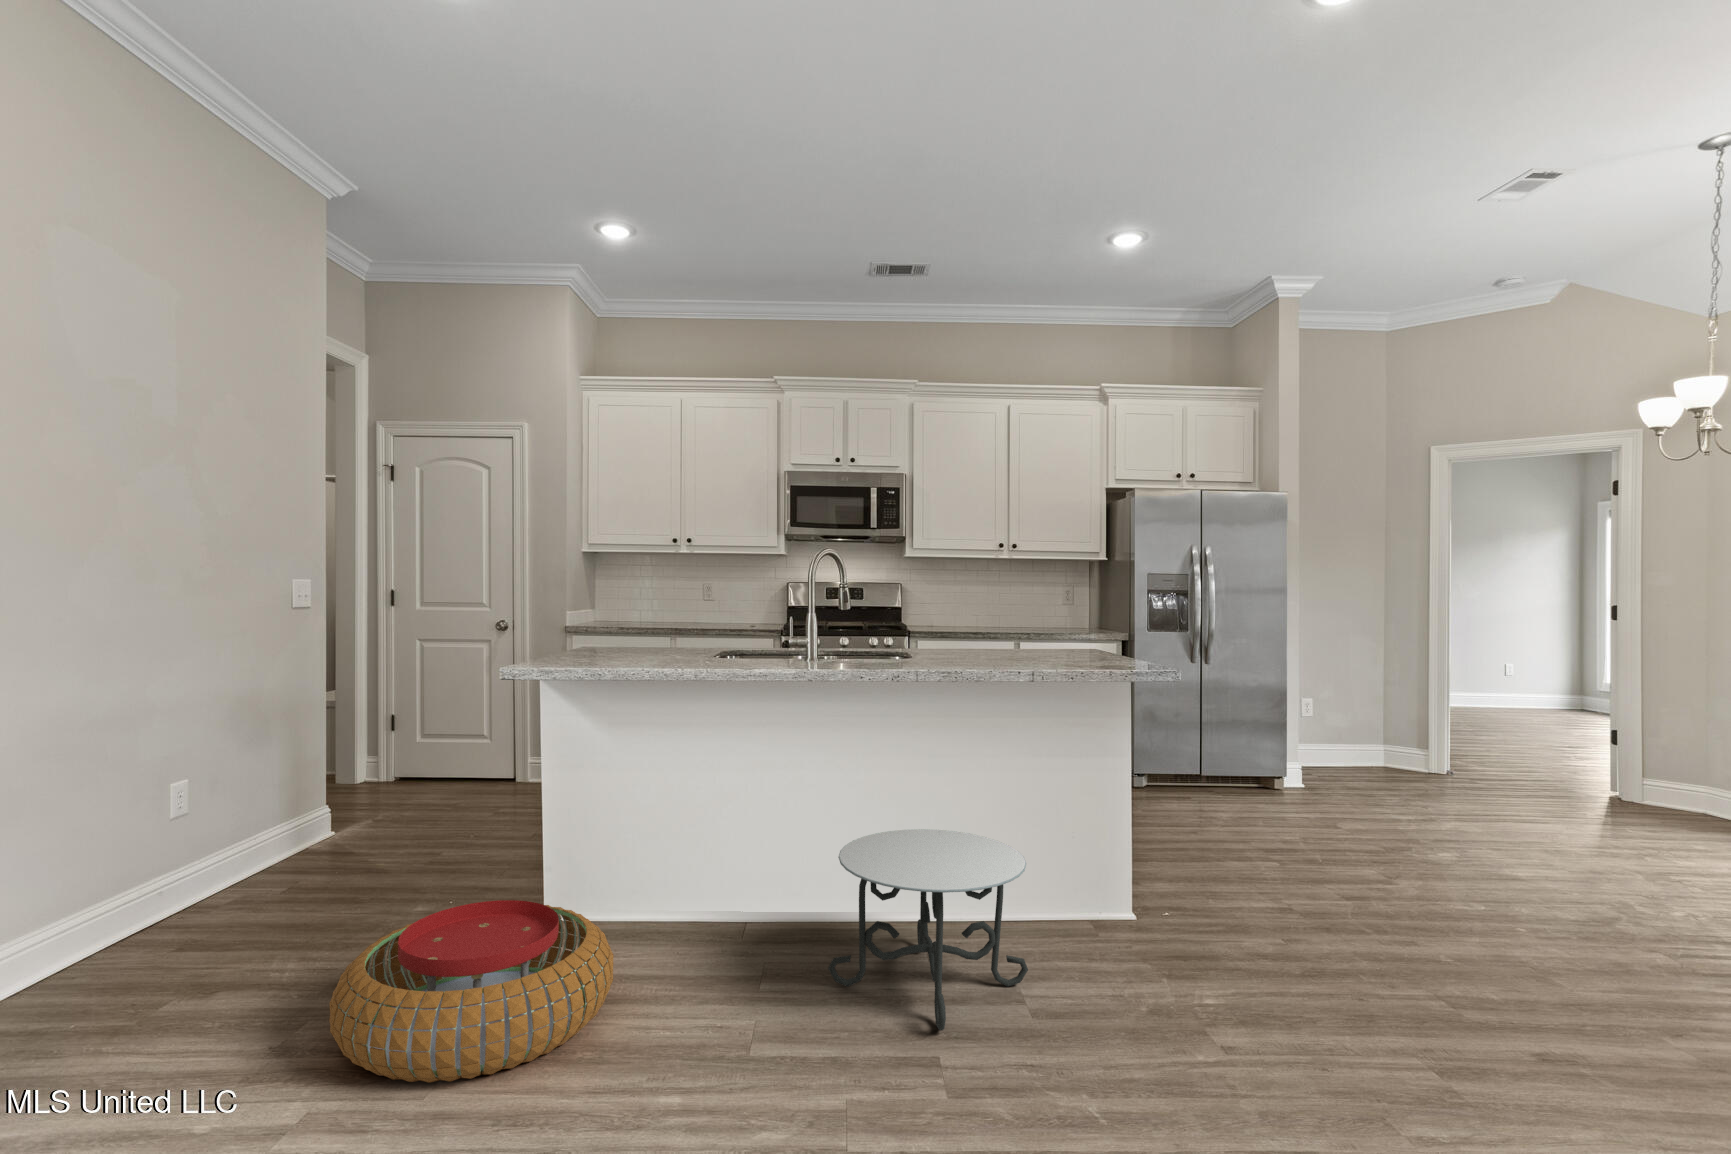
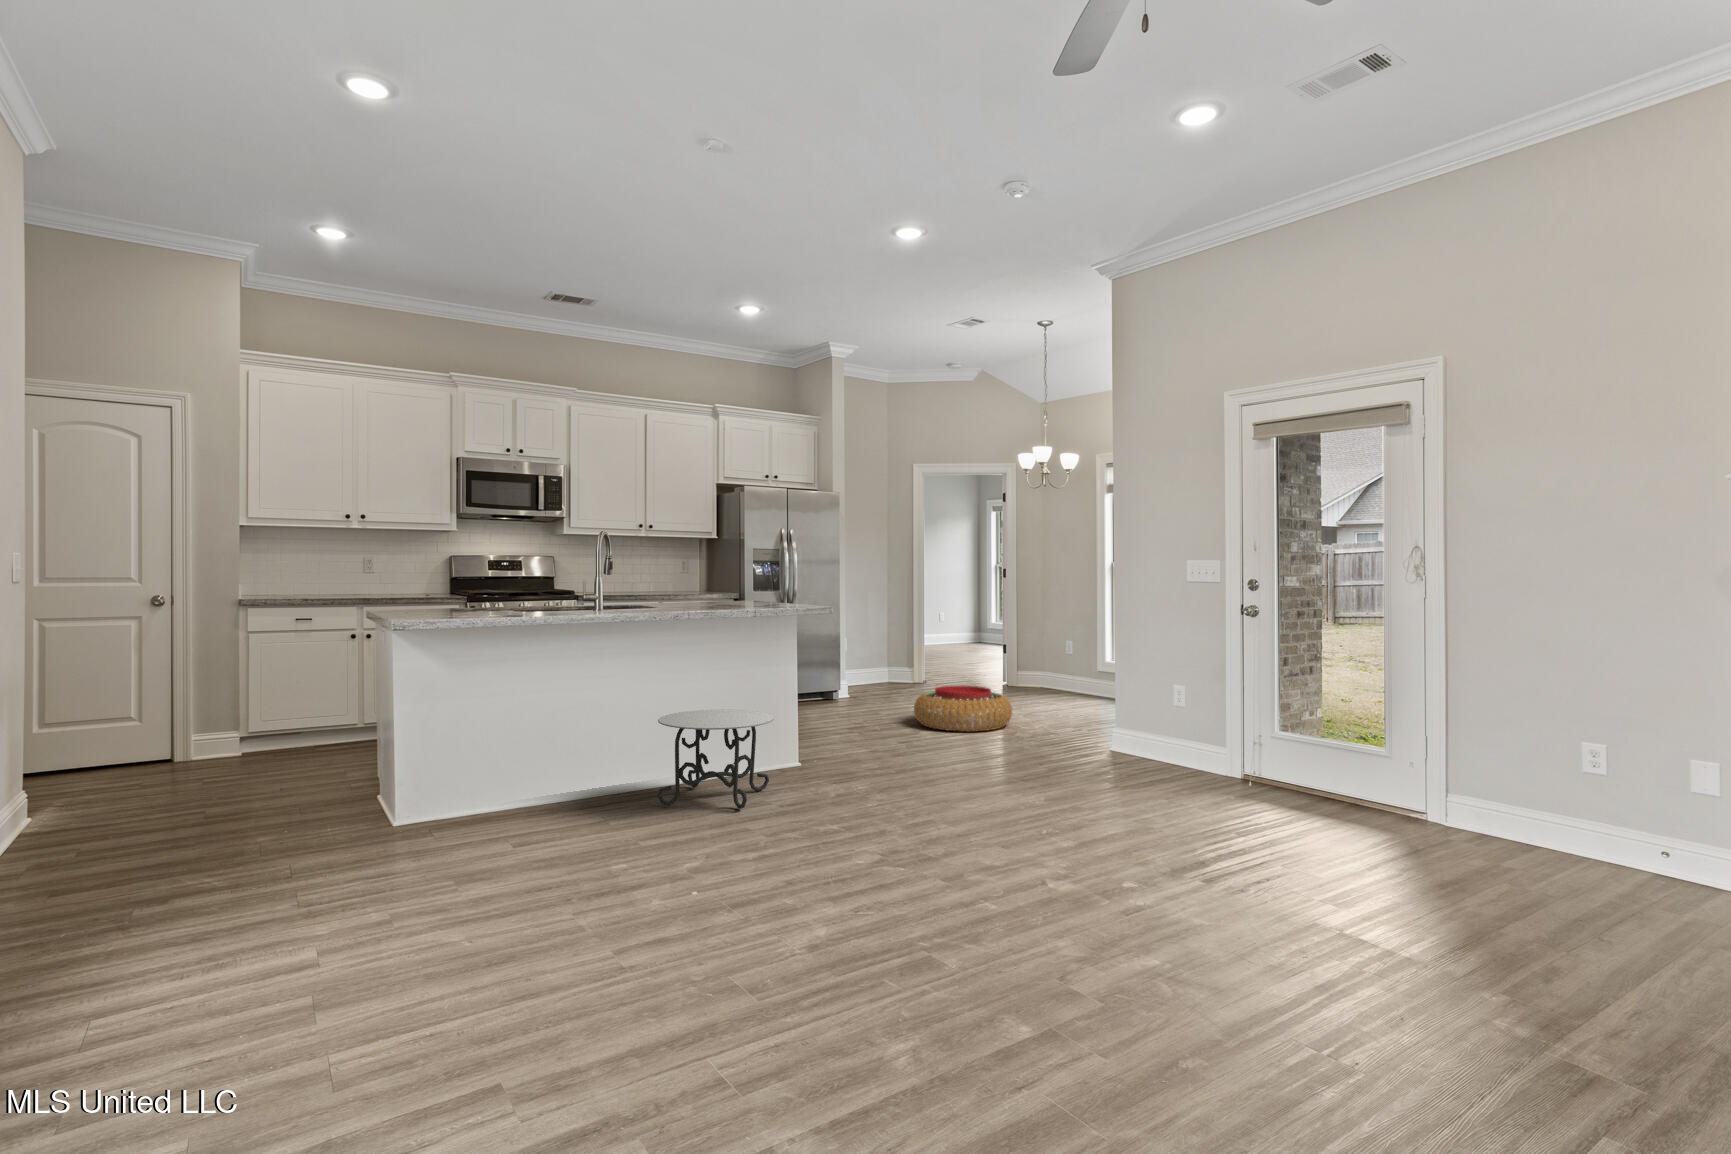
pouf: present [329,900,613,1083] -> present [914,686,1012,732]

